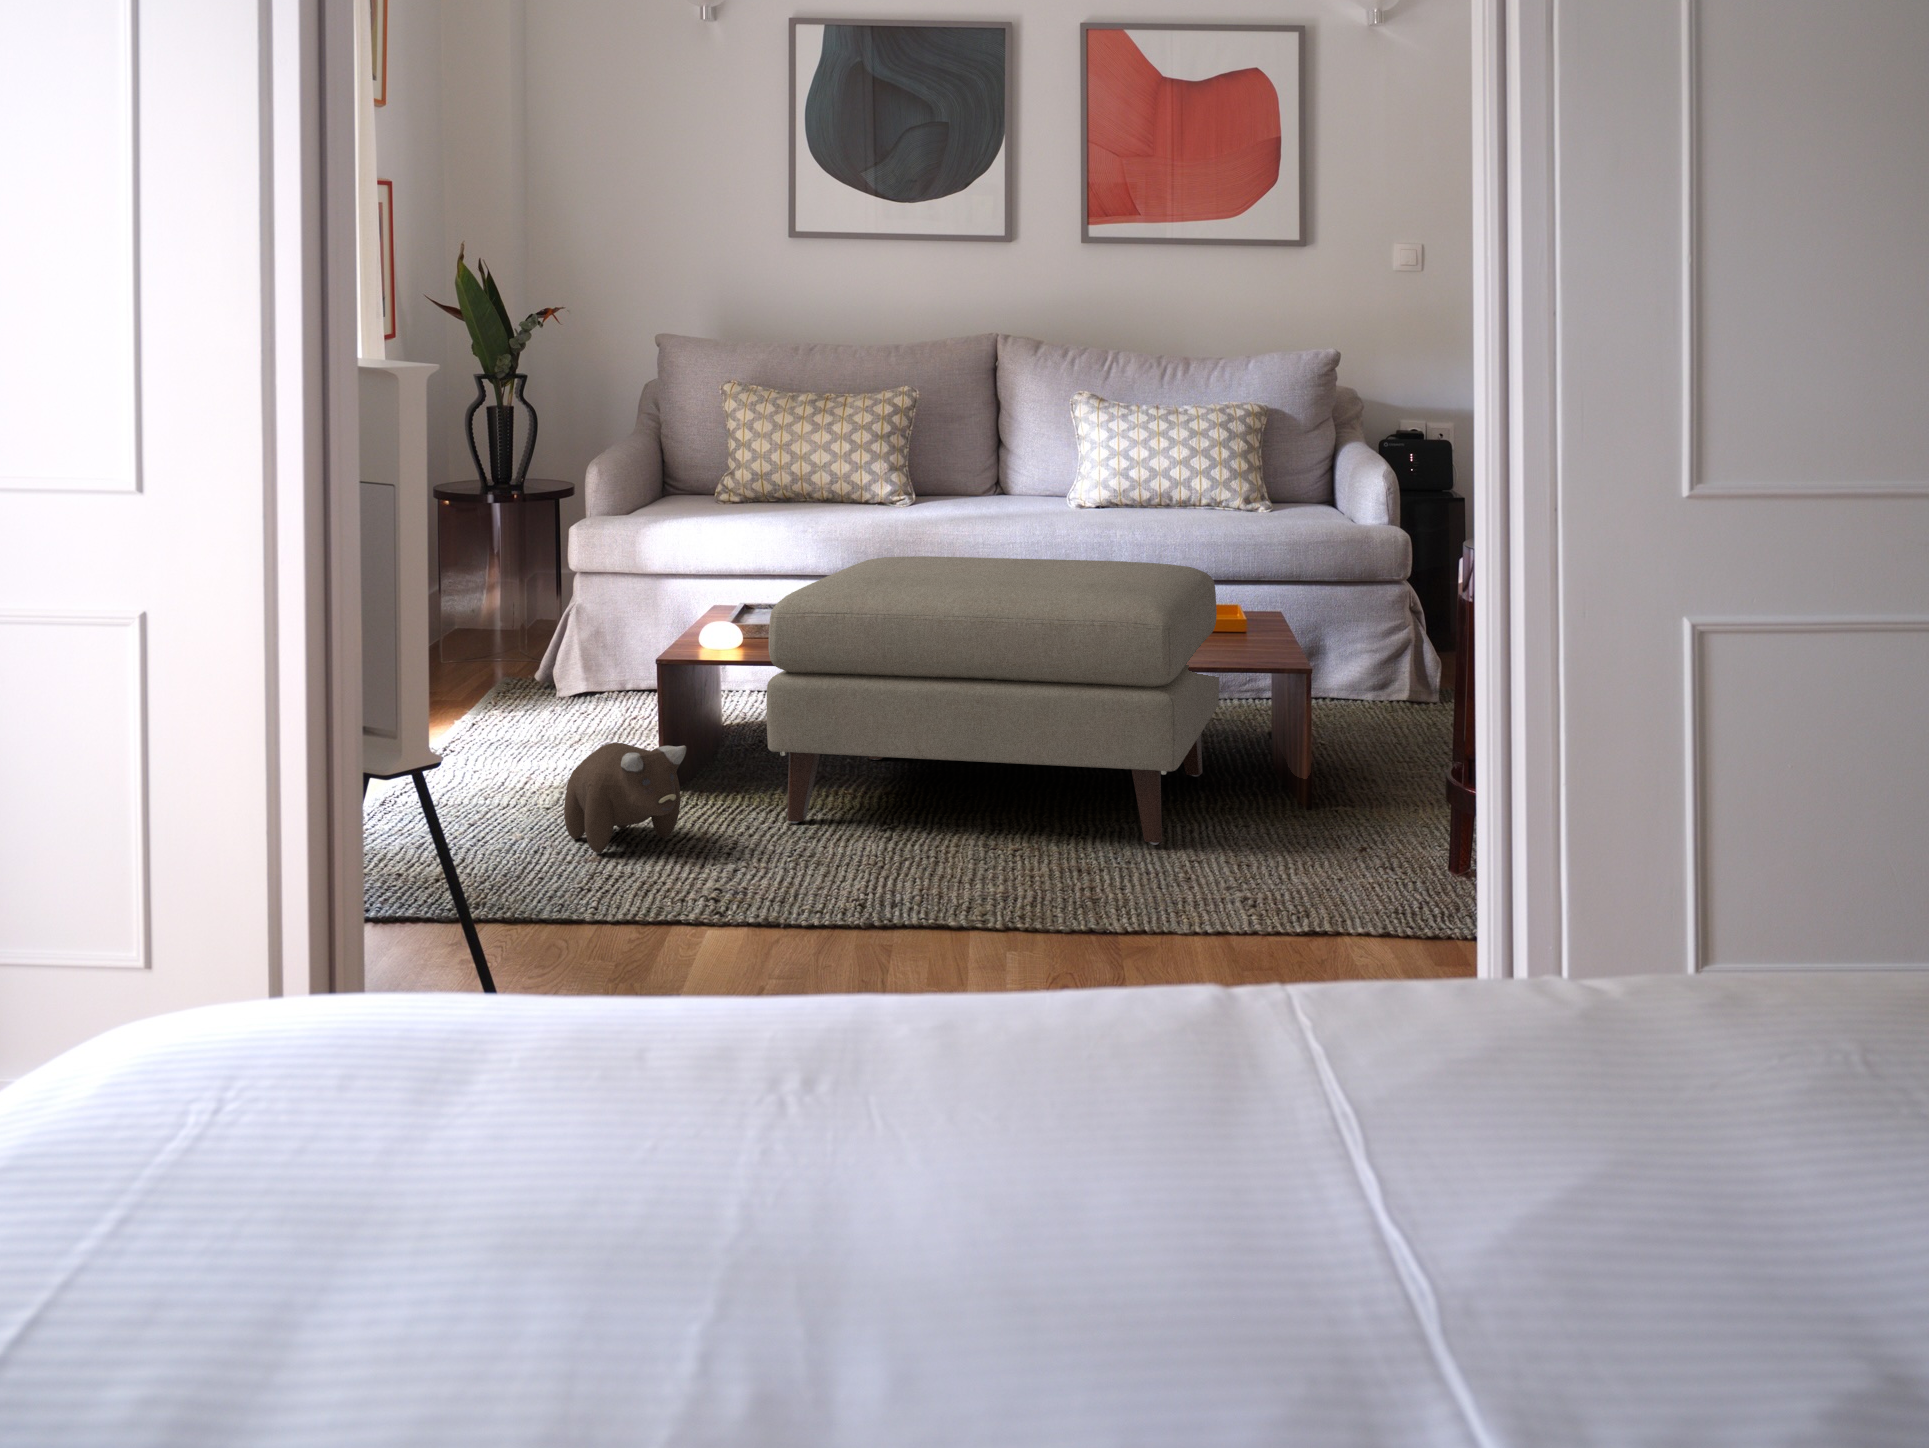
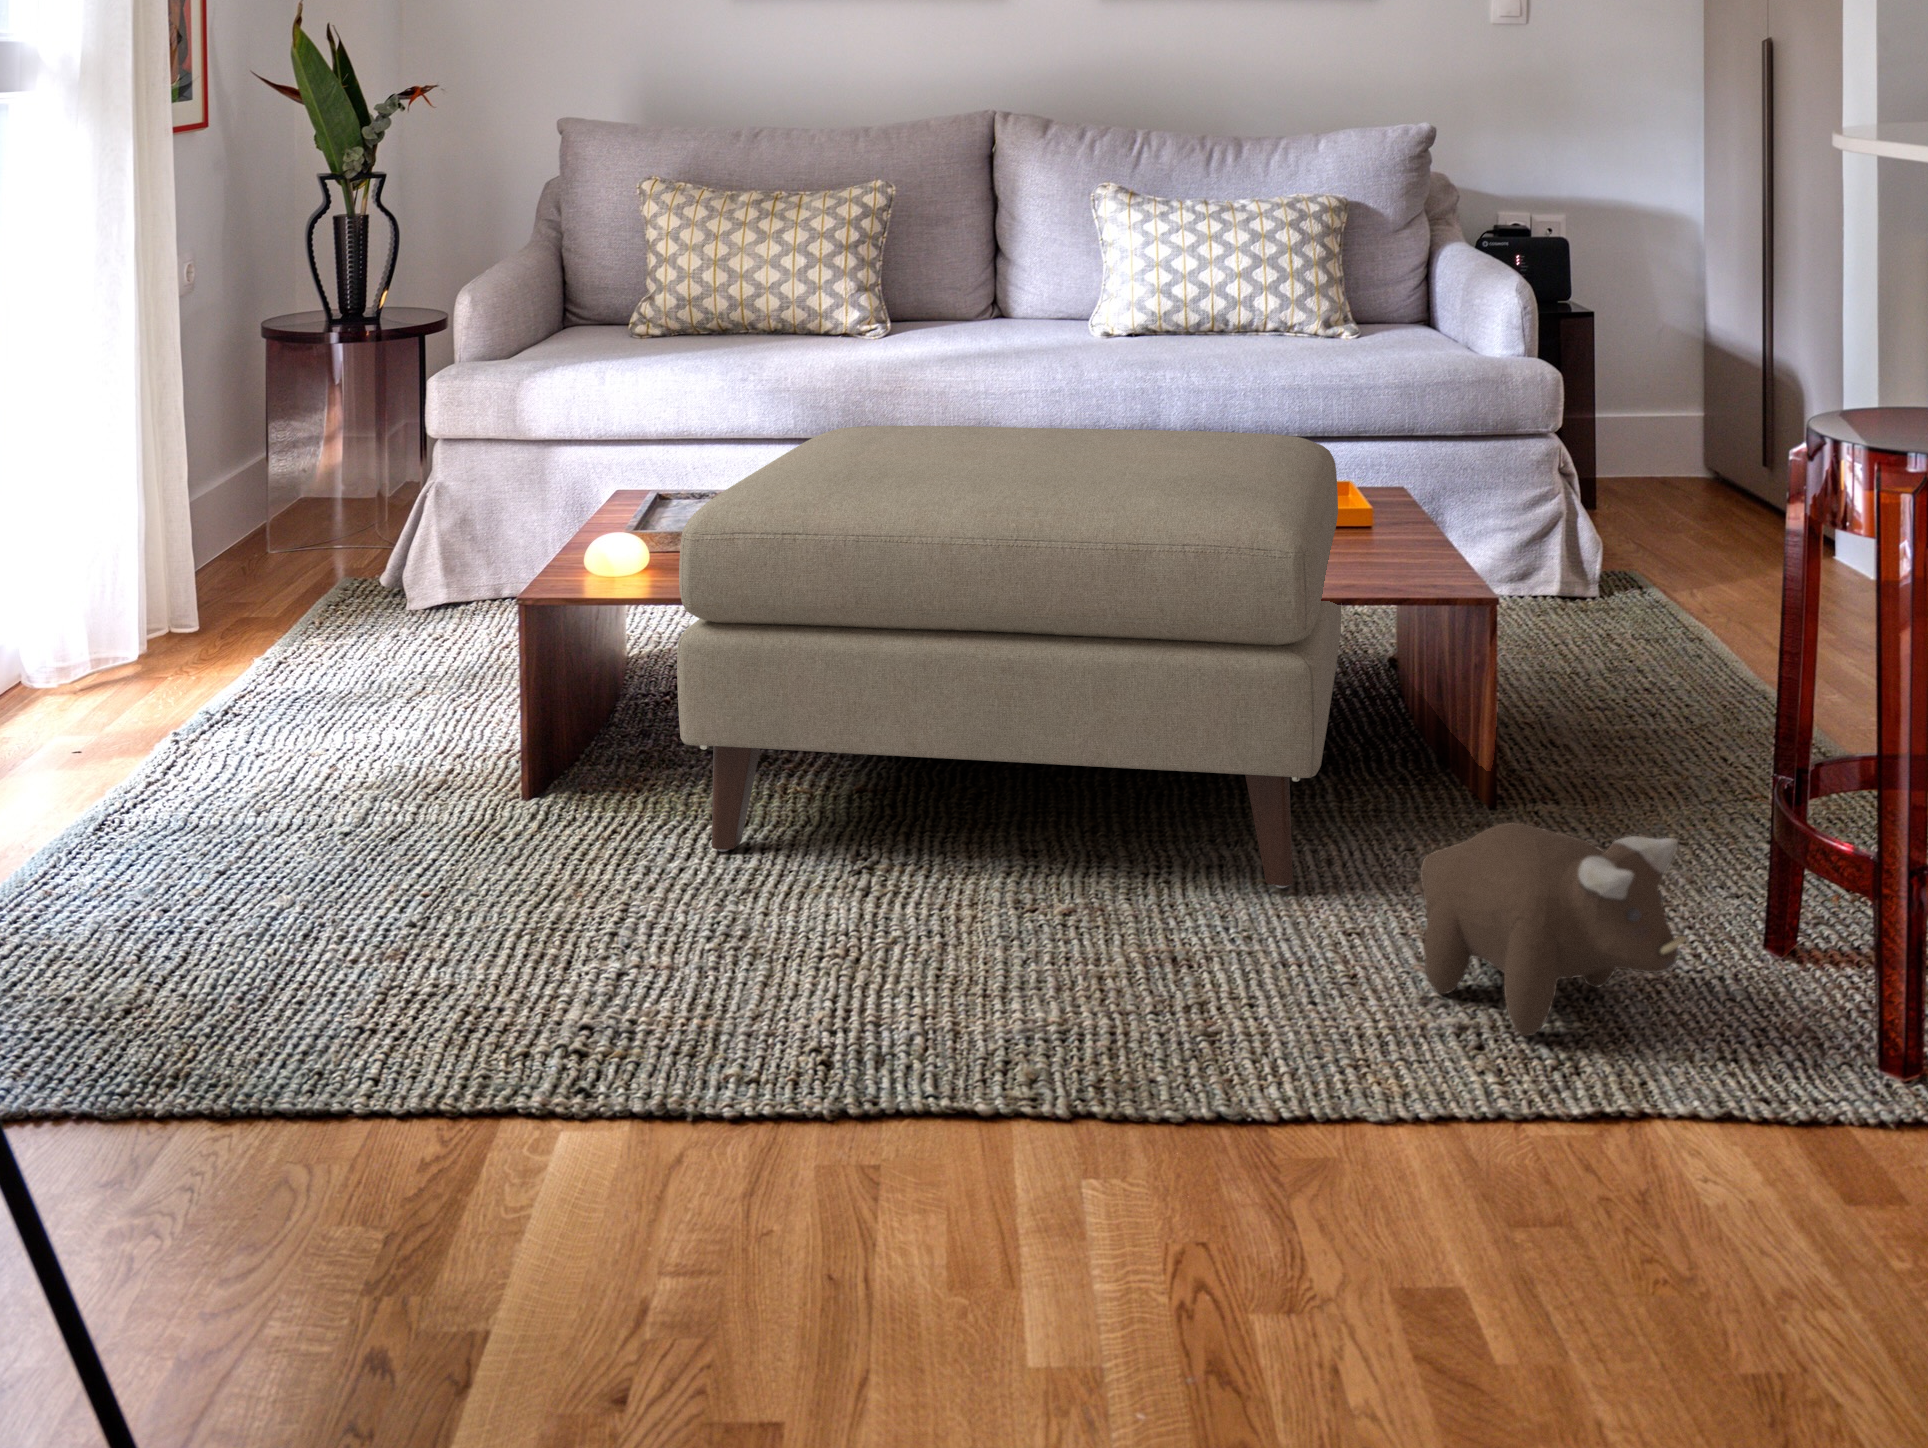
plush toy: present [564,743,686,853] -> present [1420,823,1686,1036]

